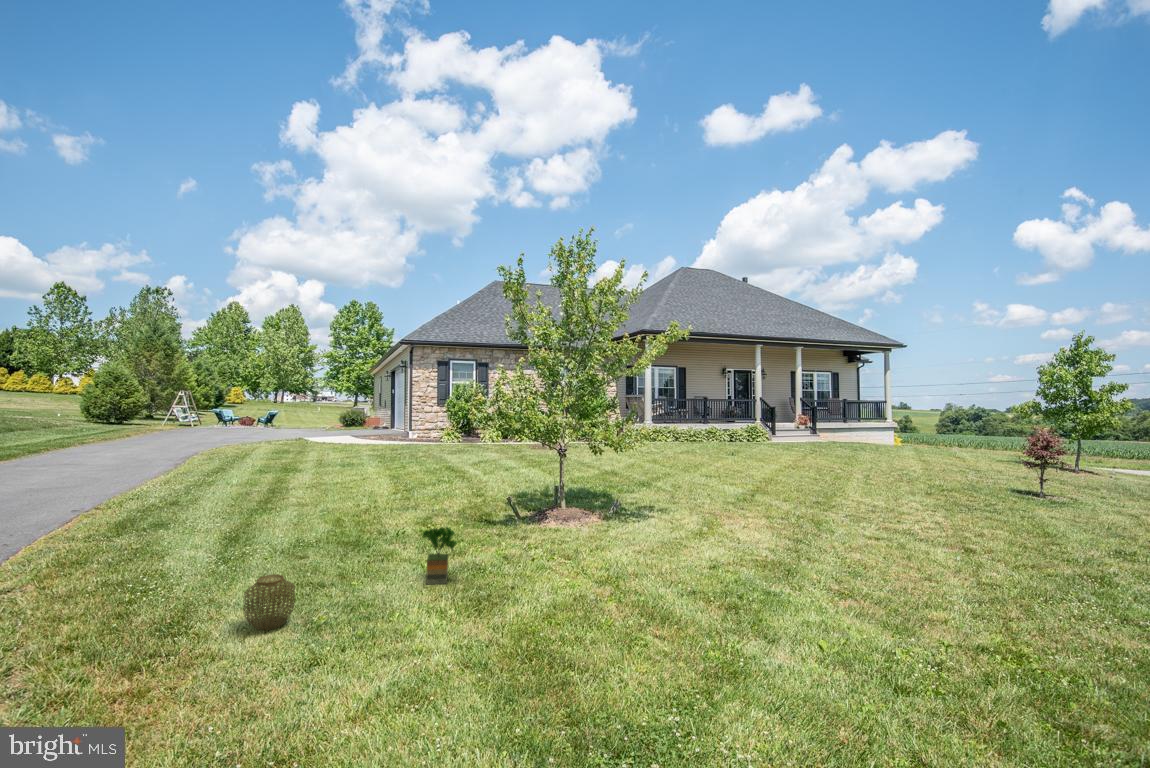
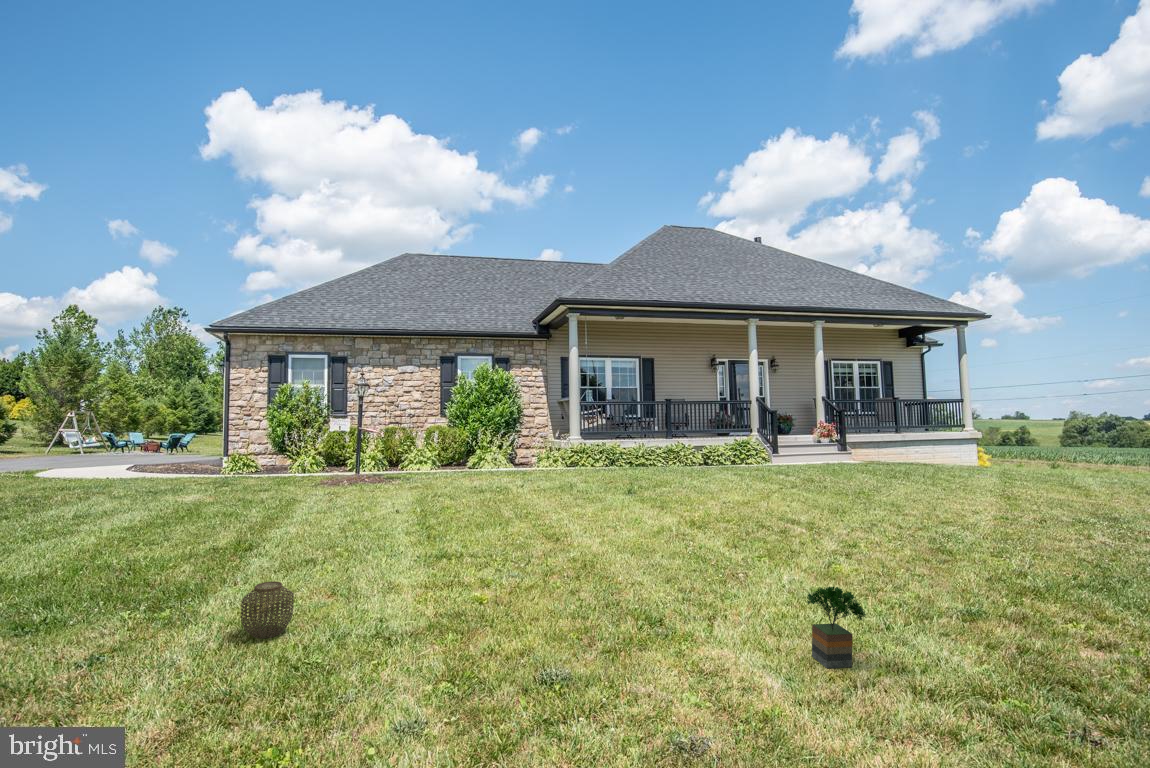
potted tree: present [423,527,457,584] -> present [807,586,866,668]

